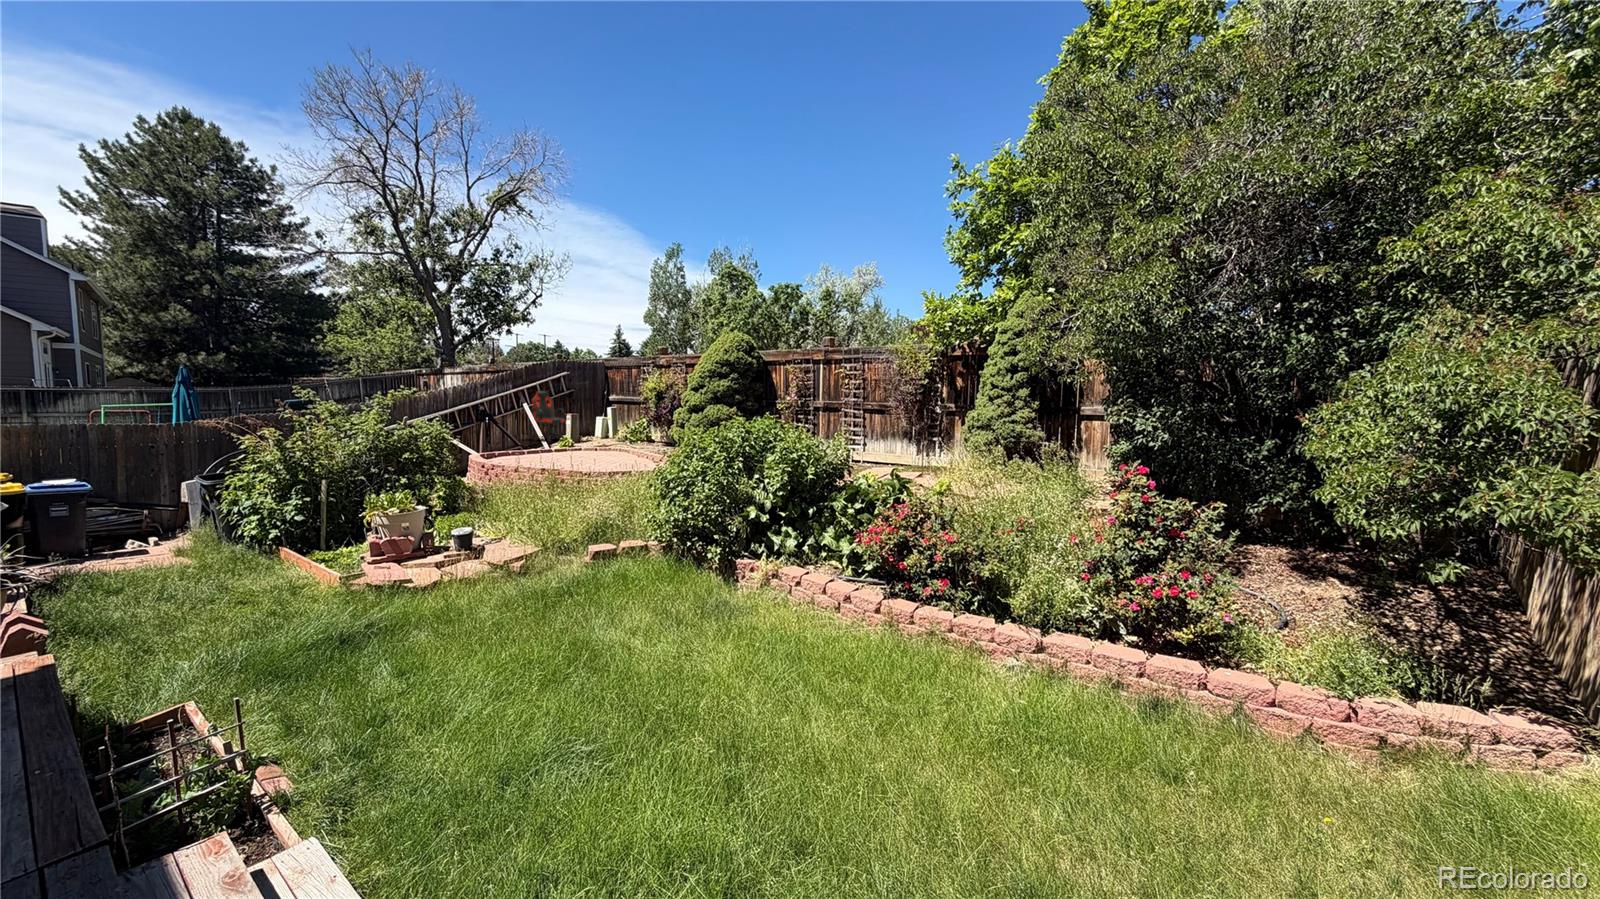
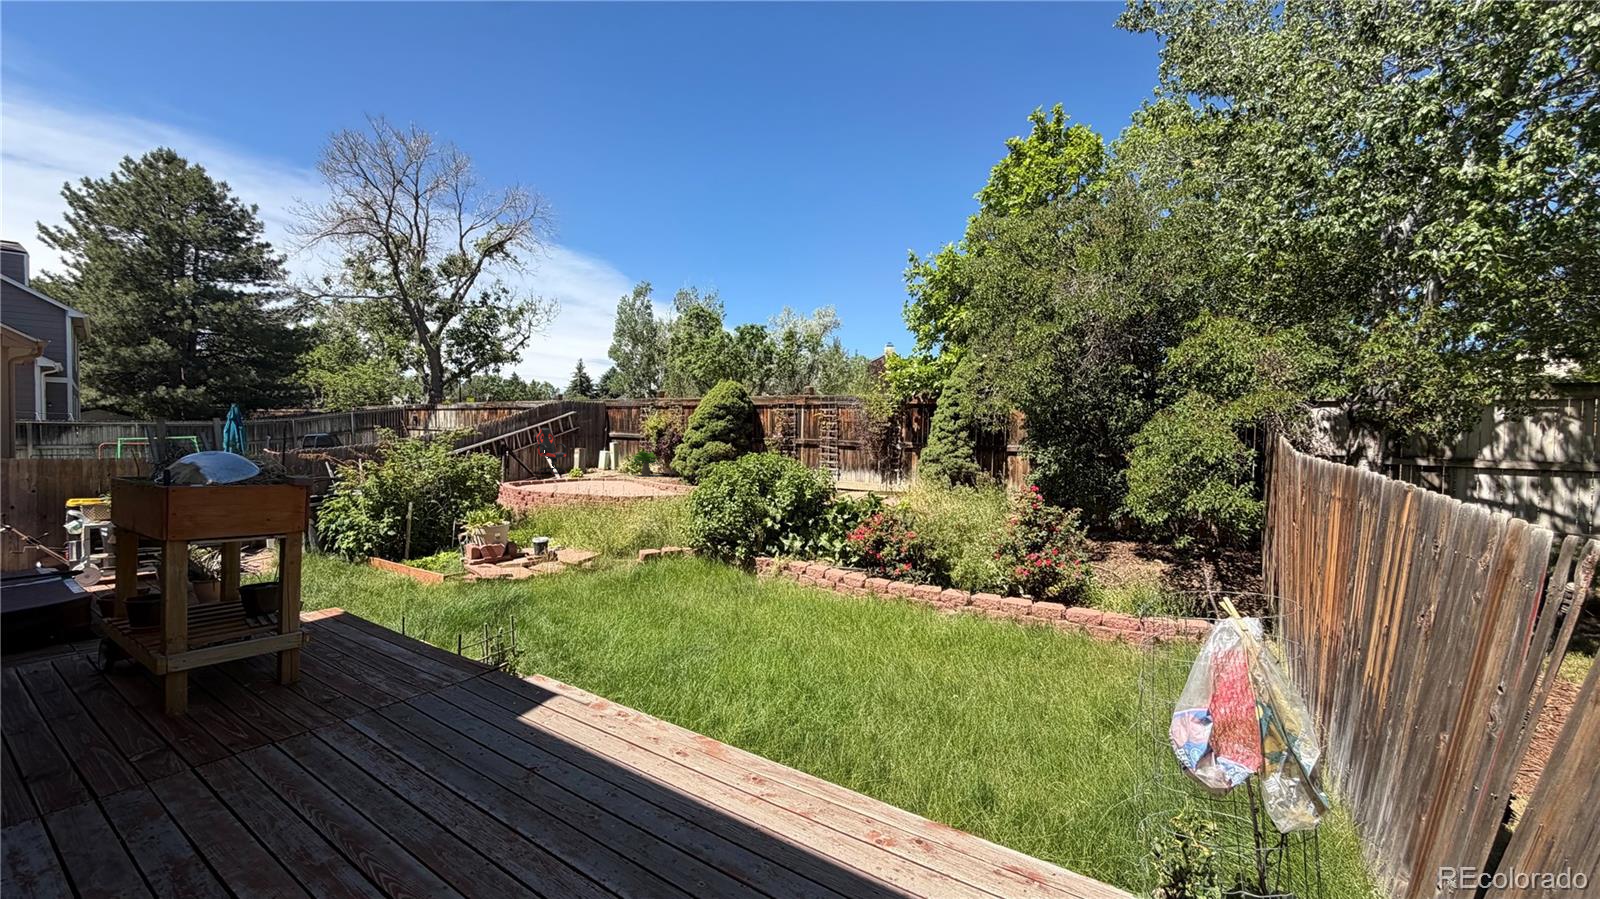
potted plant: none [632,414,668,444] -> present [633,451,658,476]

